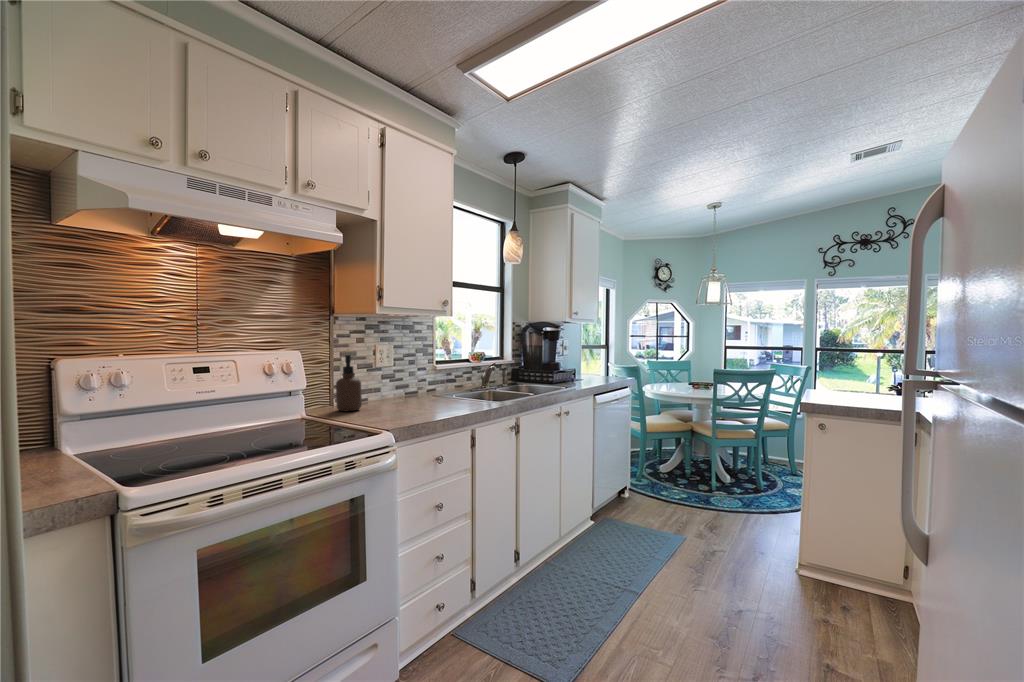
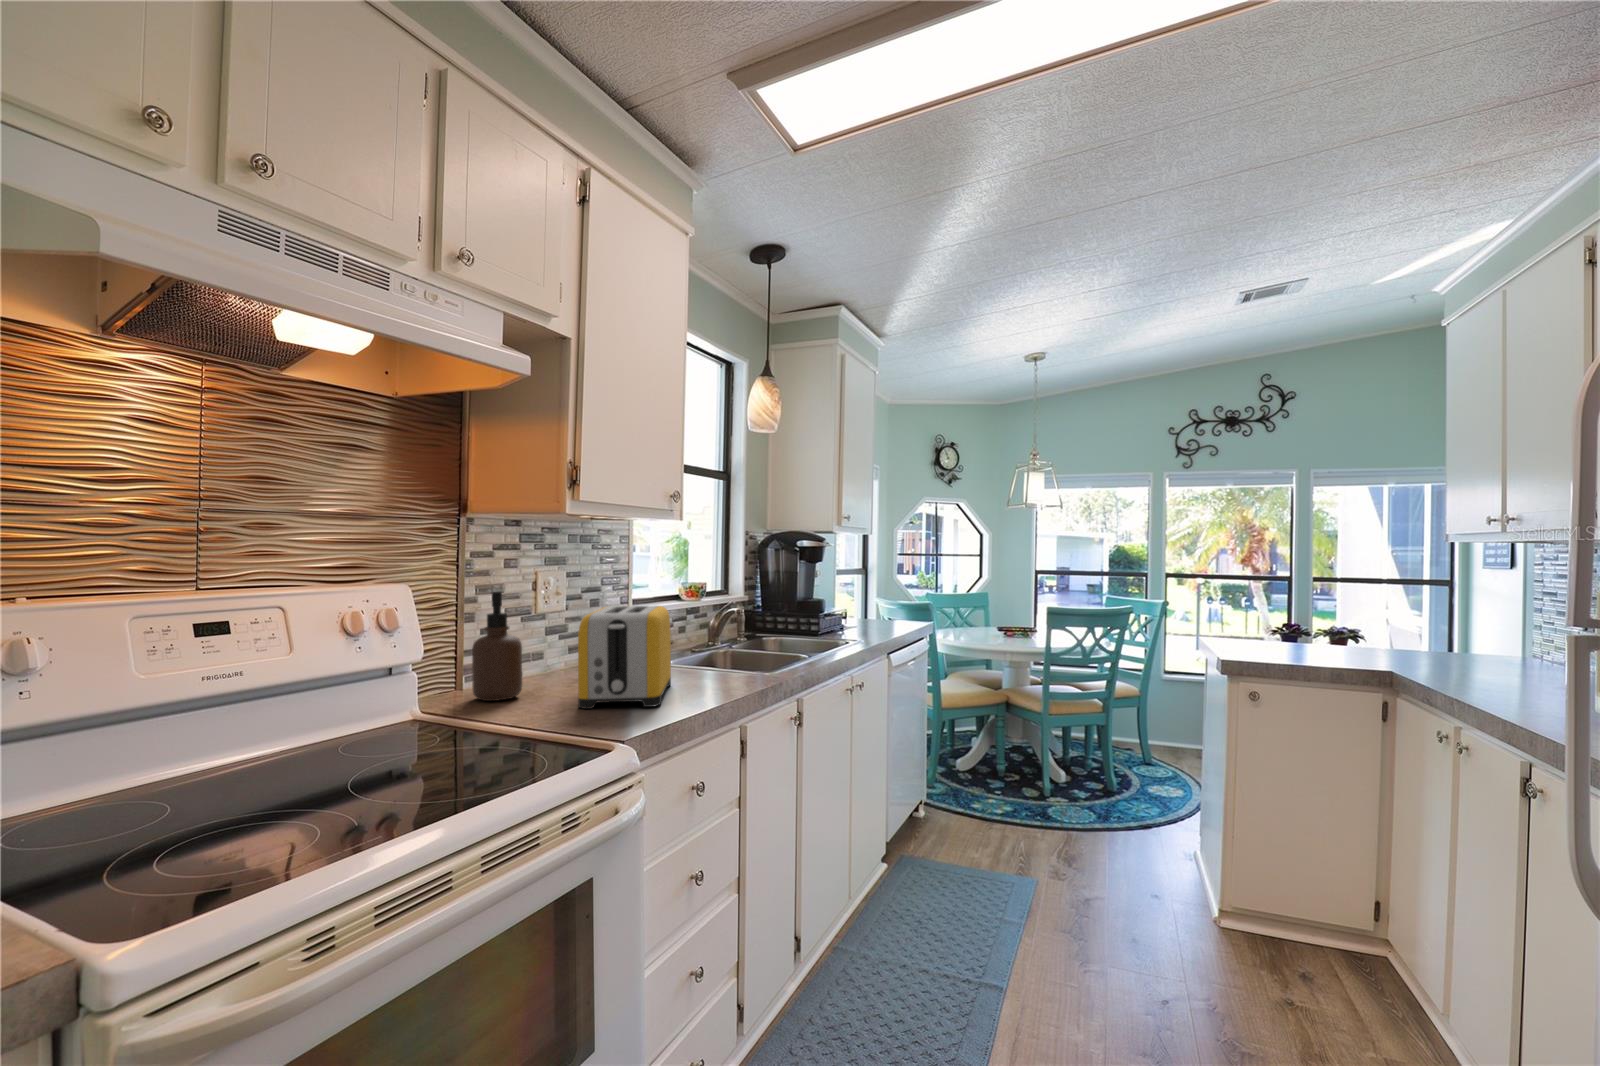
toaster: none [384,363,442,416] -> present [578,606,671,709]

